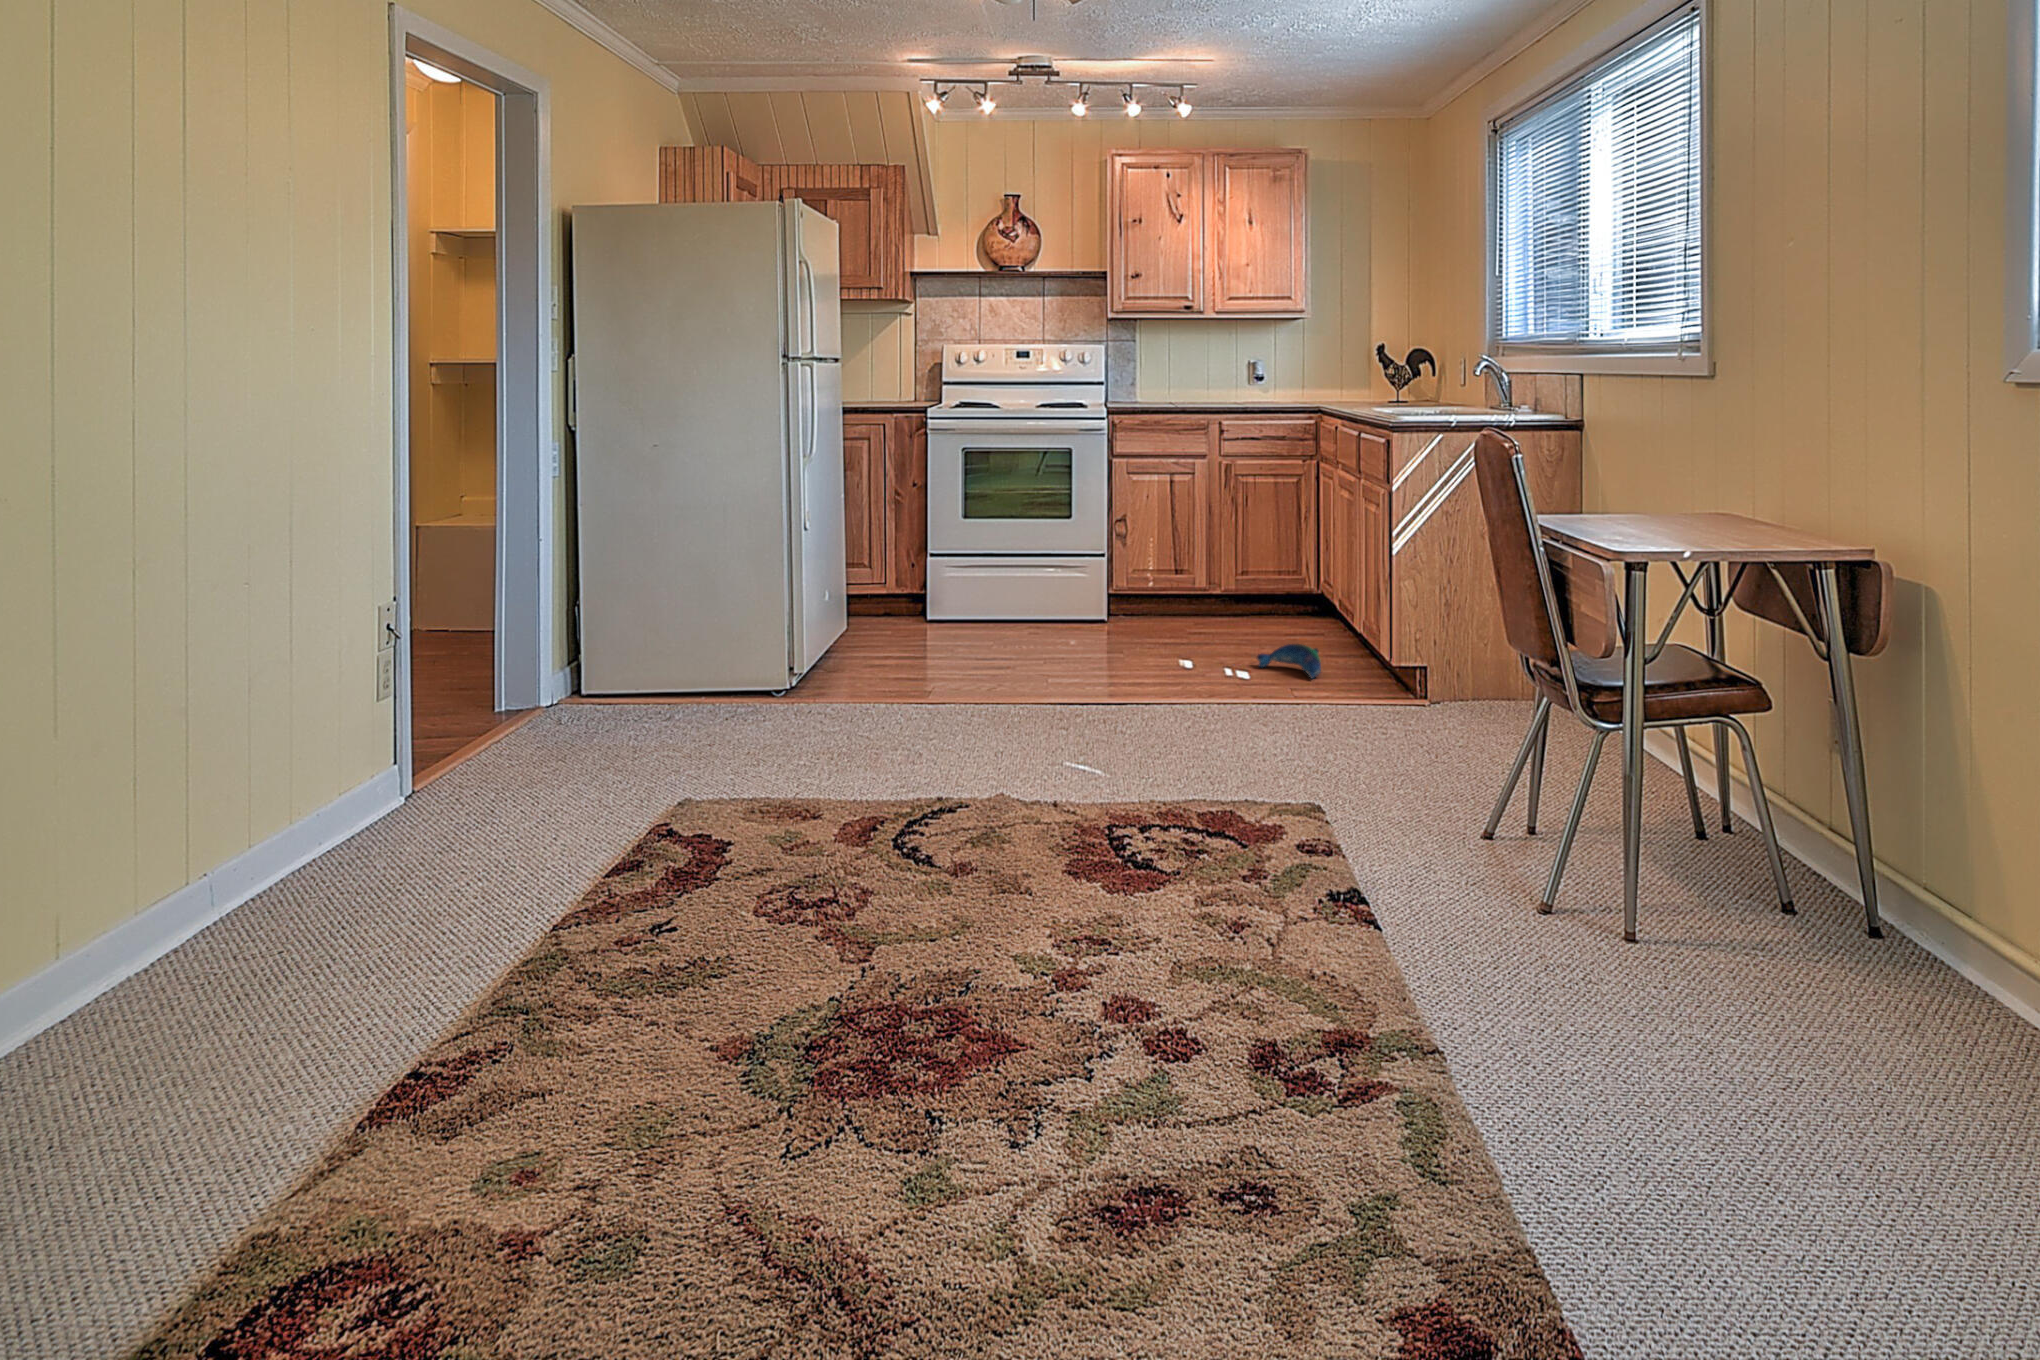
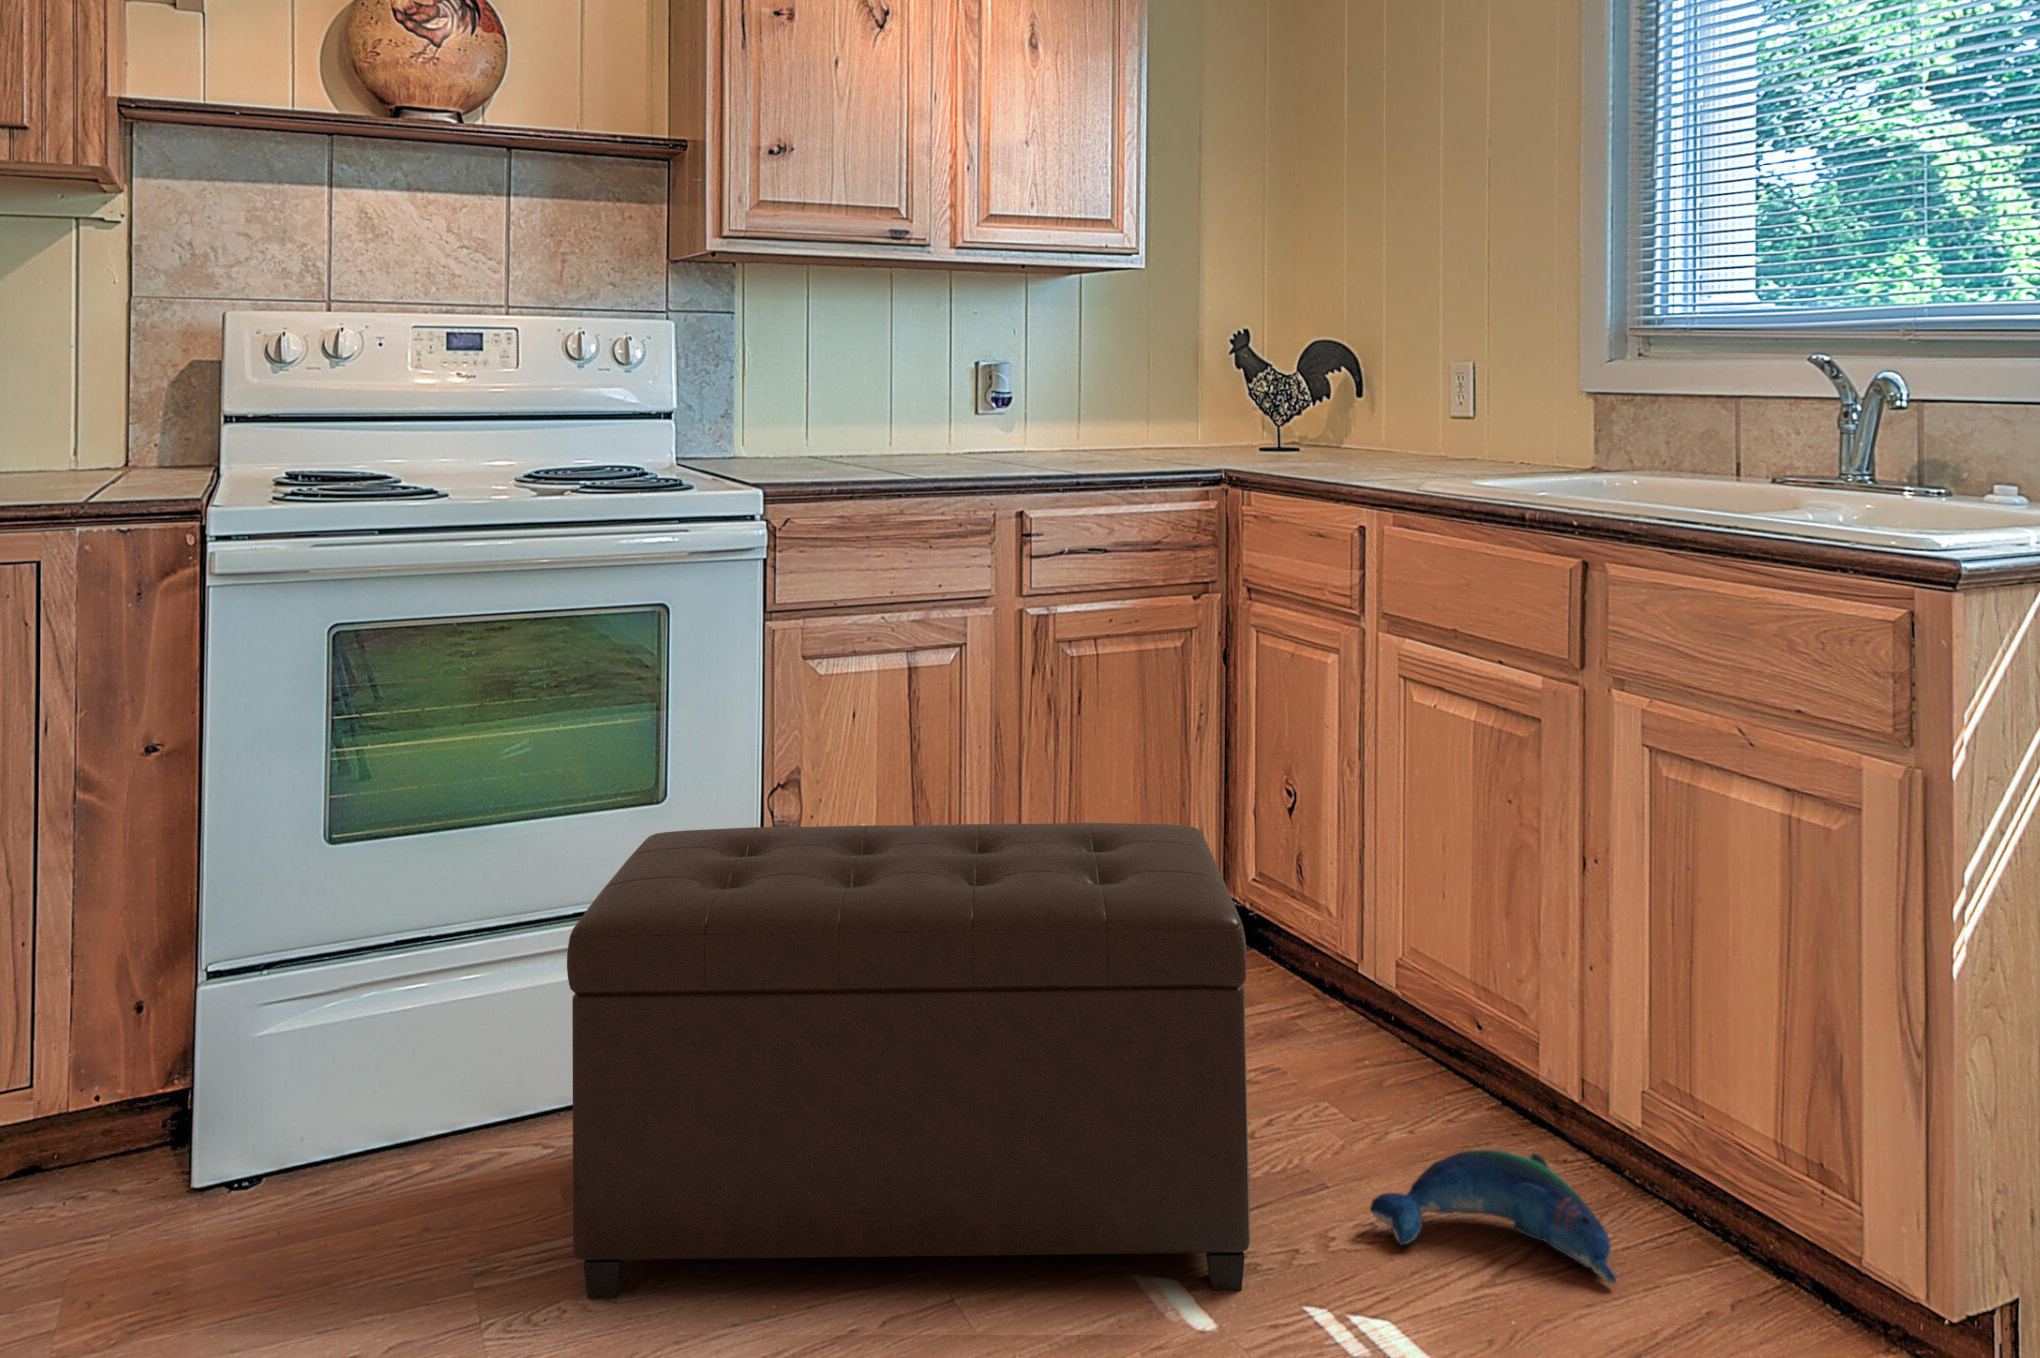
ottoman: none [1010,524,1238,668] -> present [567,823,1250,1299]

